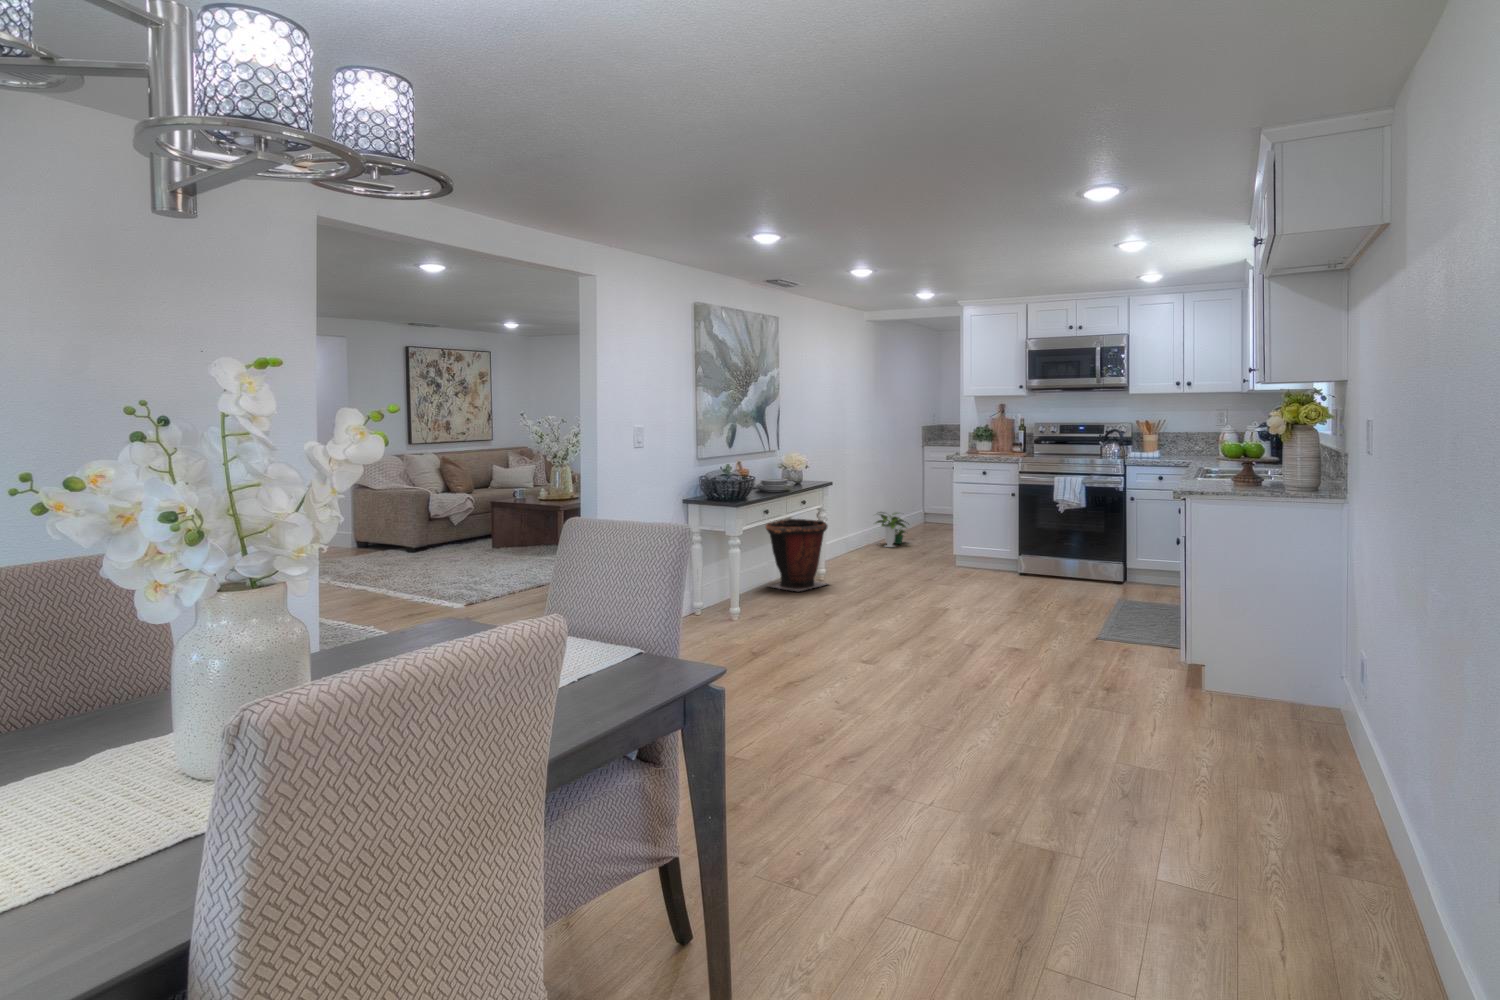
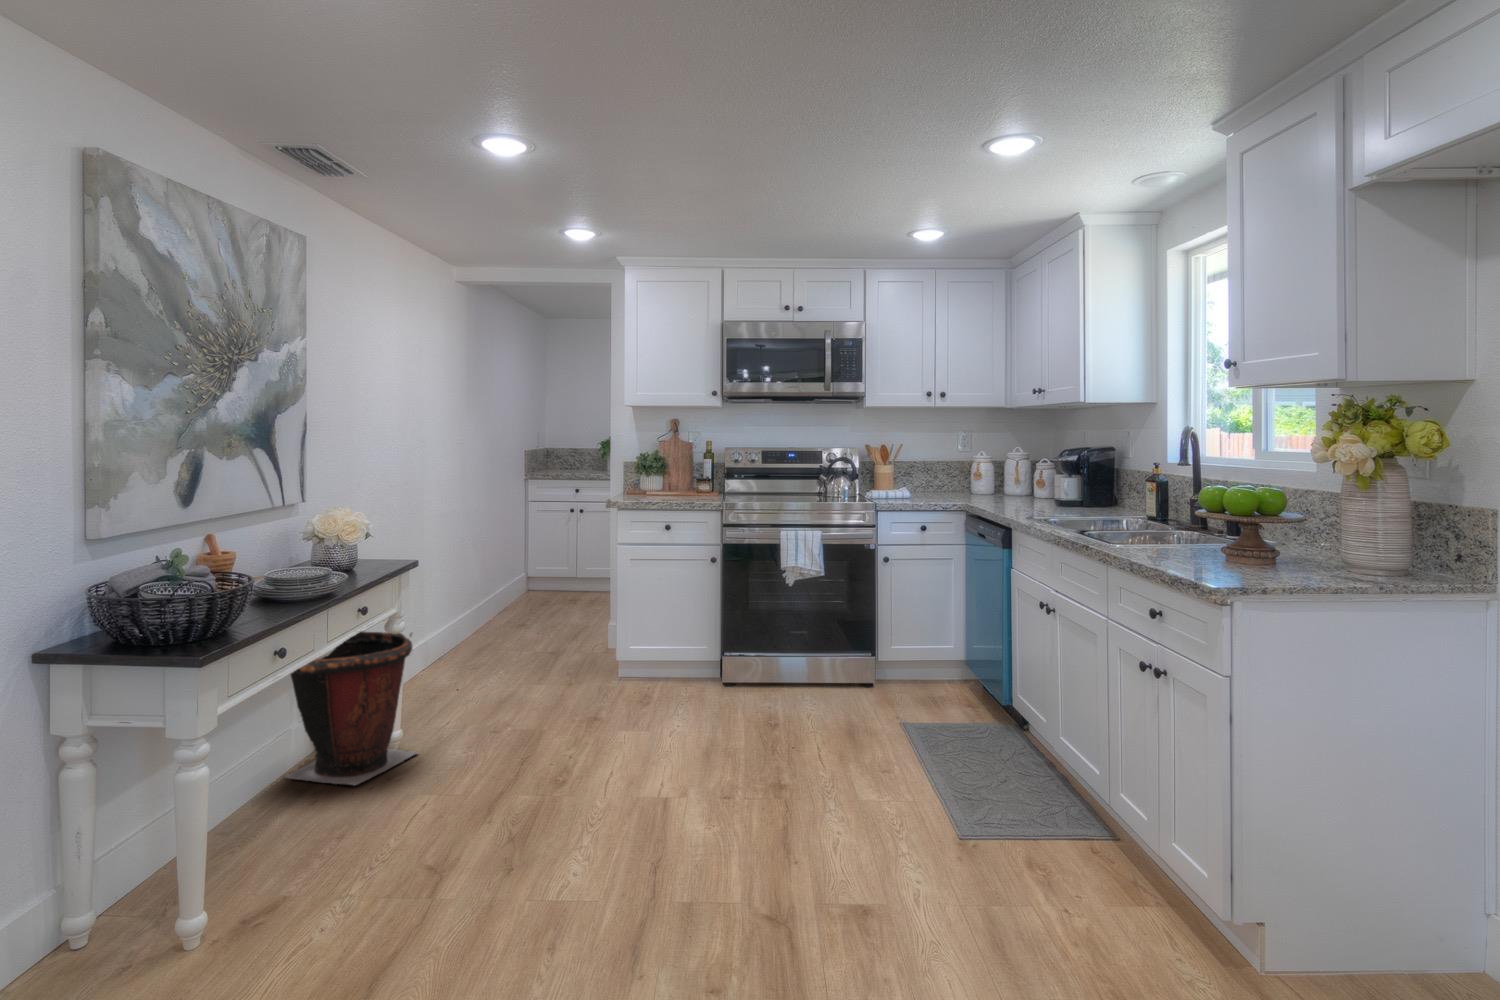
potted plant: present [876,513,906,547] -> none [475,587,537,645]

